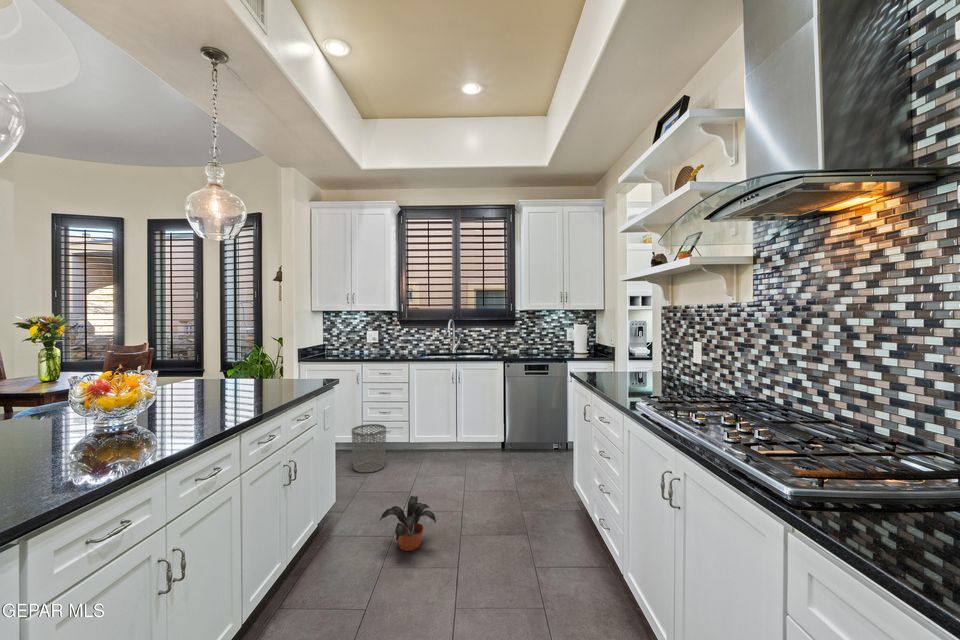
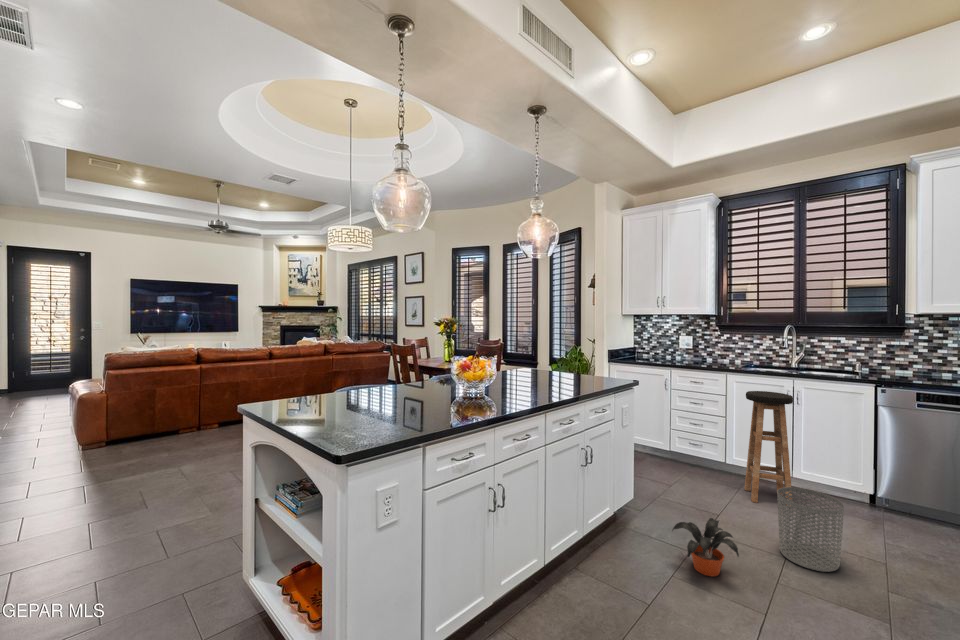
bar stool: none [425,375,459,469] -> present [744,391,793,506]
waste bin: present [352,424,386,473] -> present [777,487,844,572]

